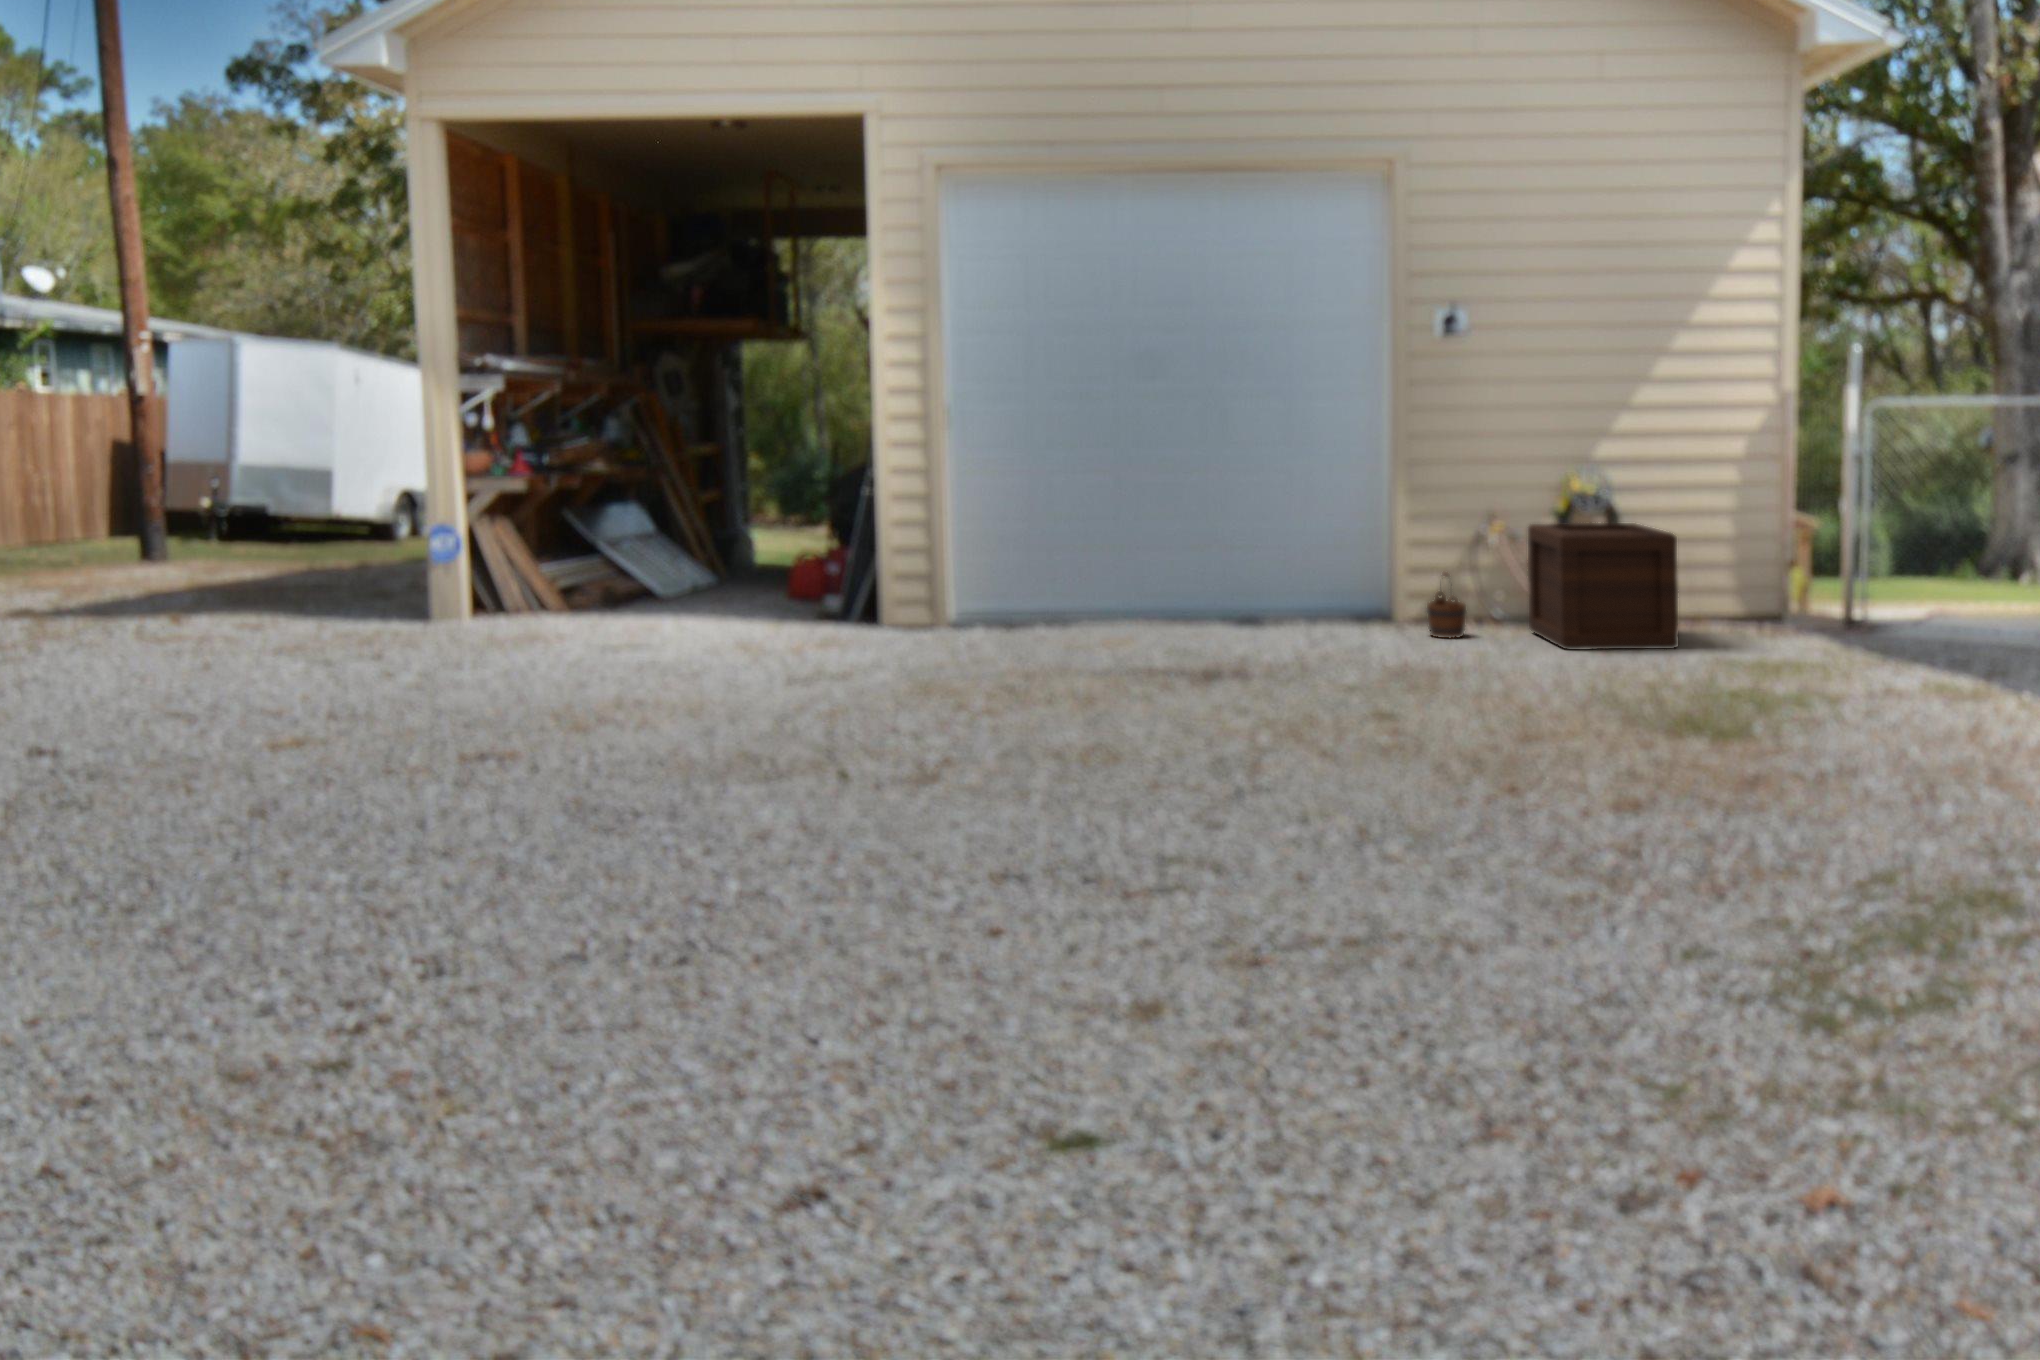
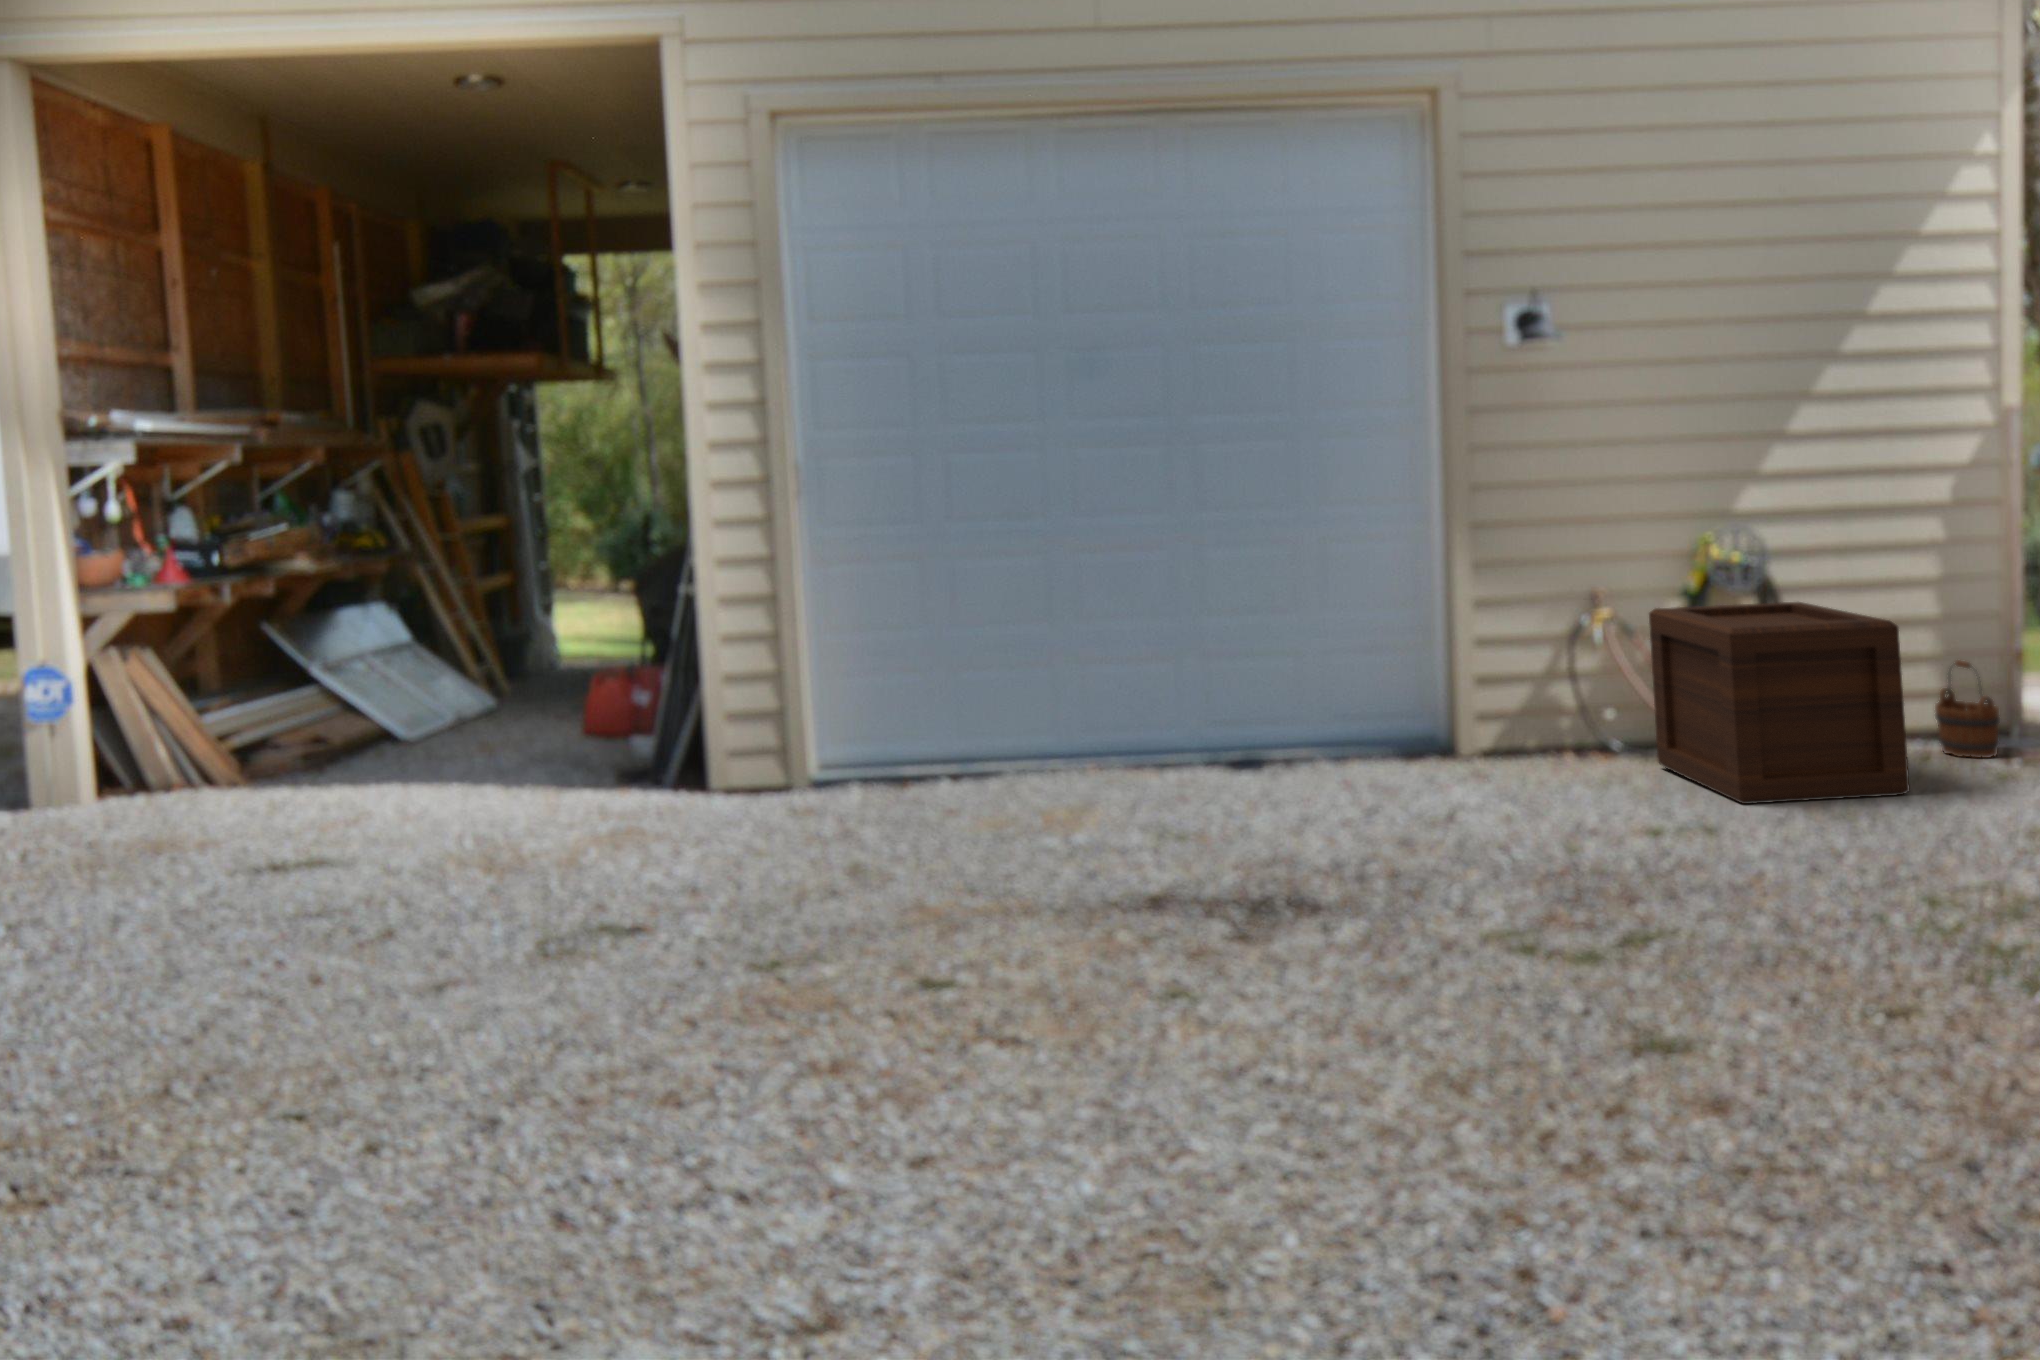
wooden bucket: present [1427,572,1466,639] -> present [1935,661,2000,758]

